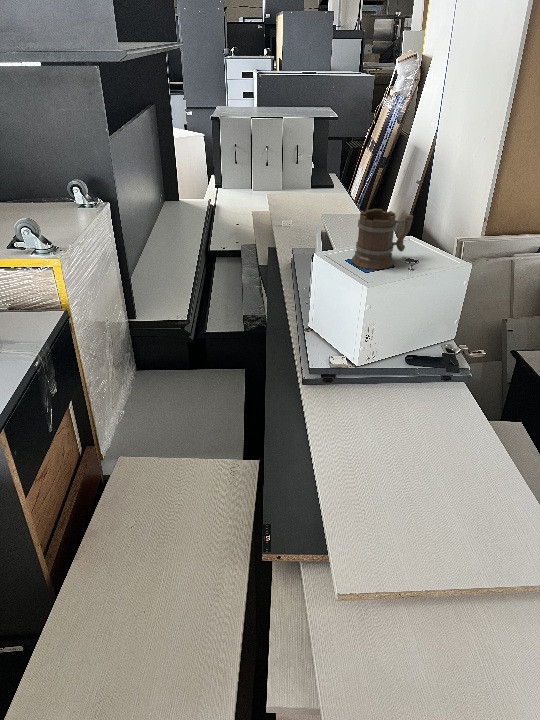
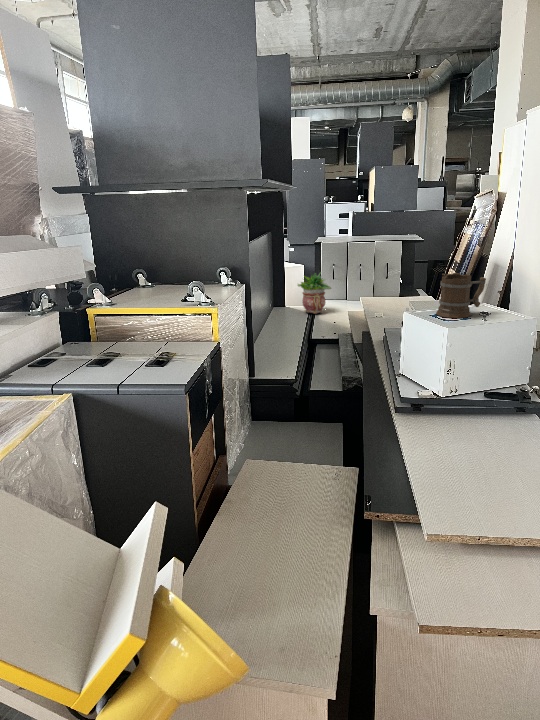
potted plant: none [189,159,231,212] -> present [298,273,331,314]

